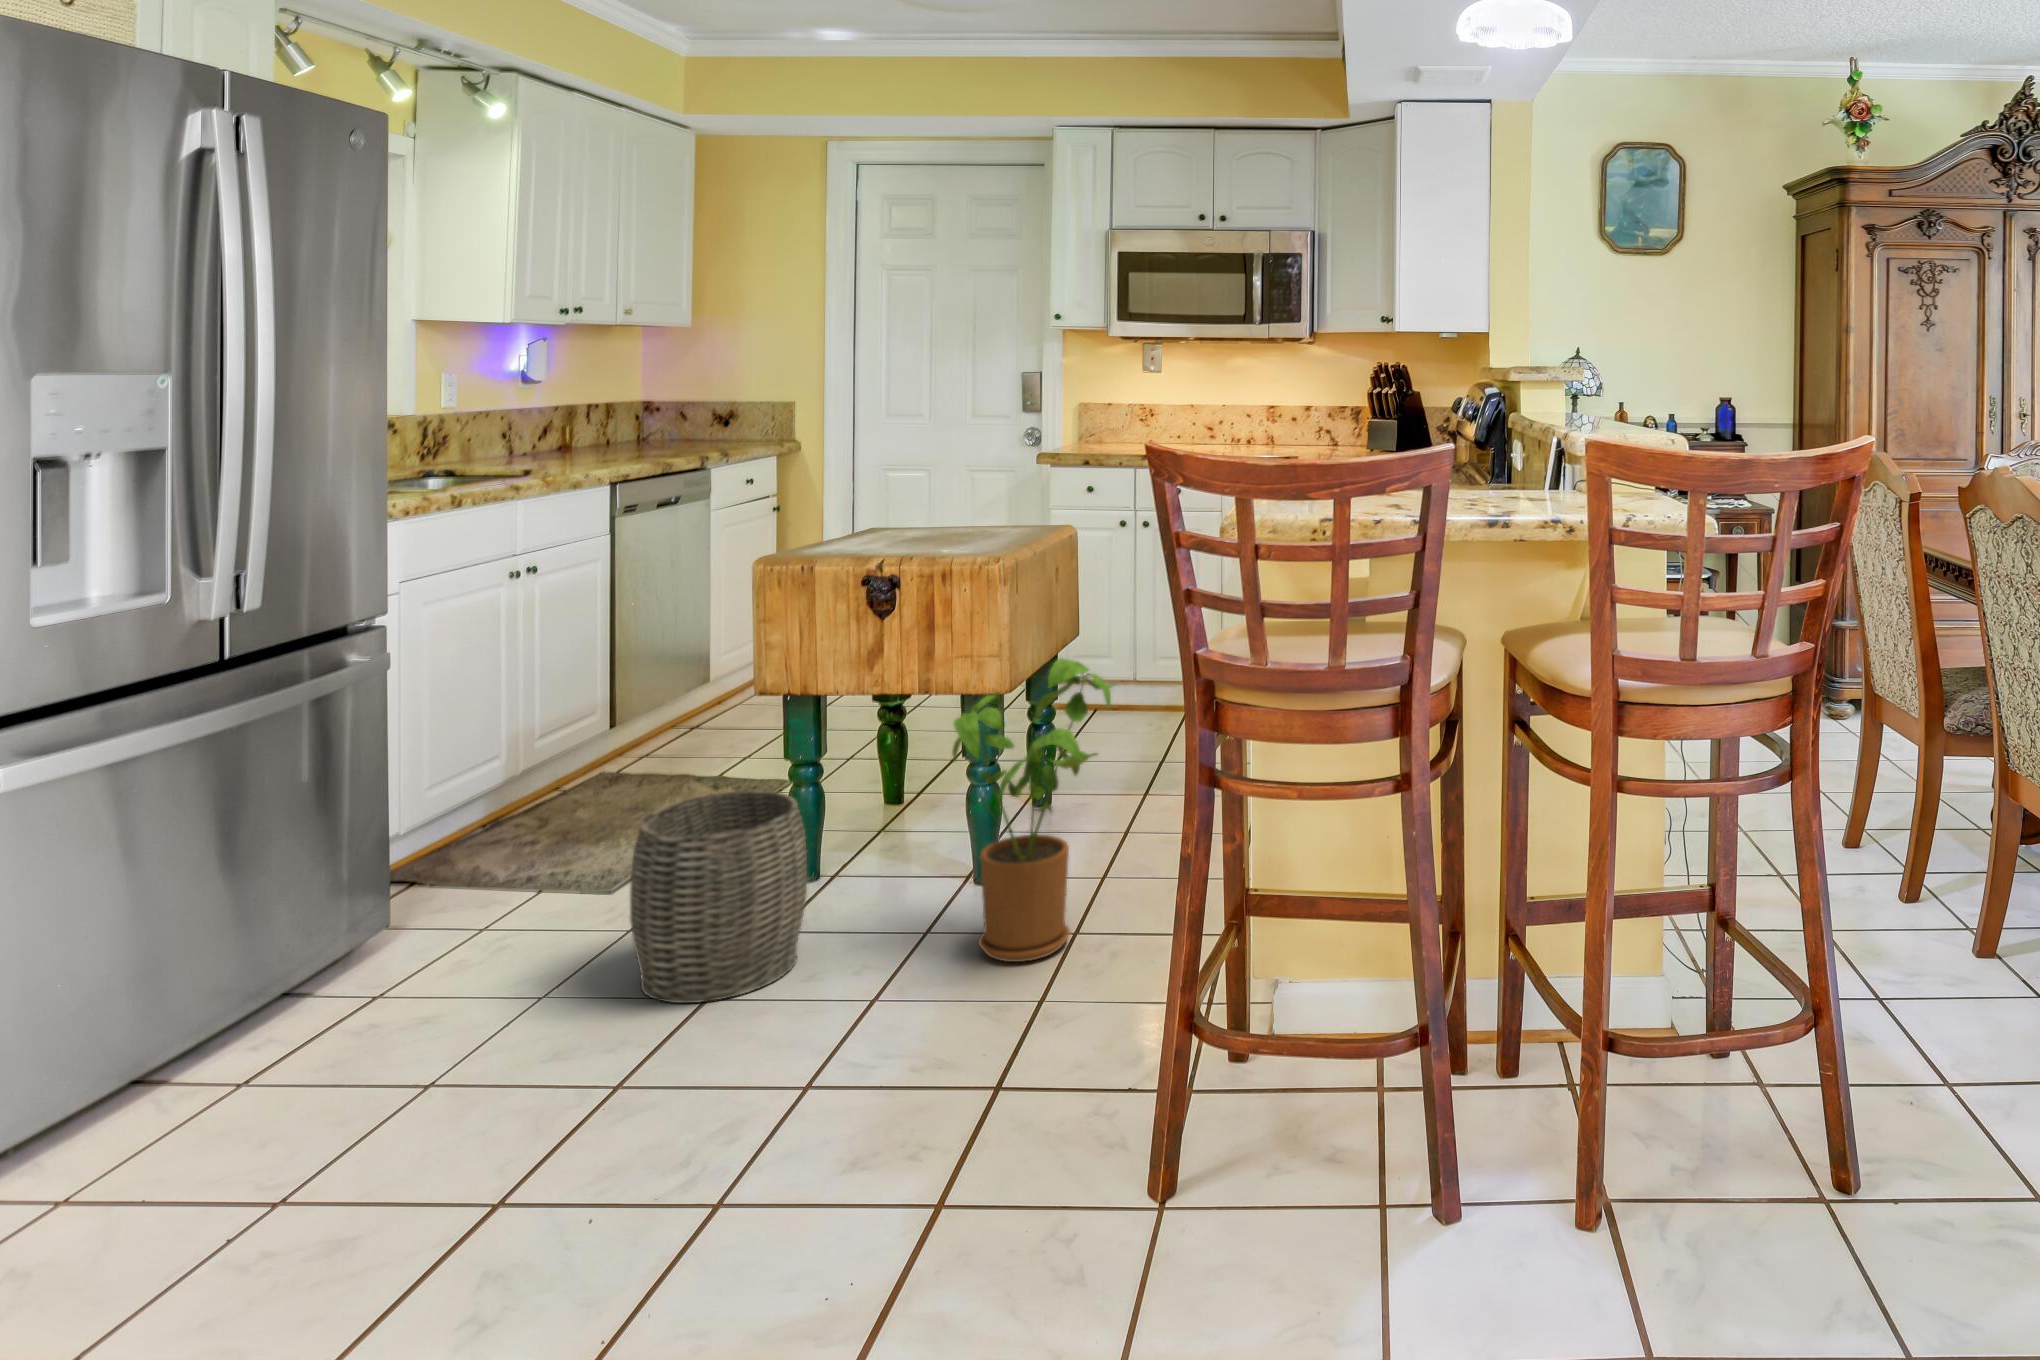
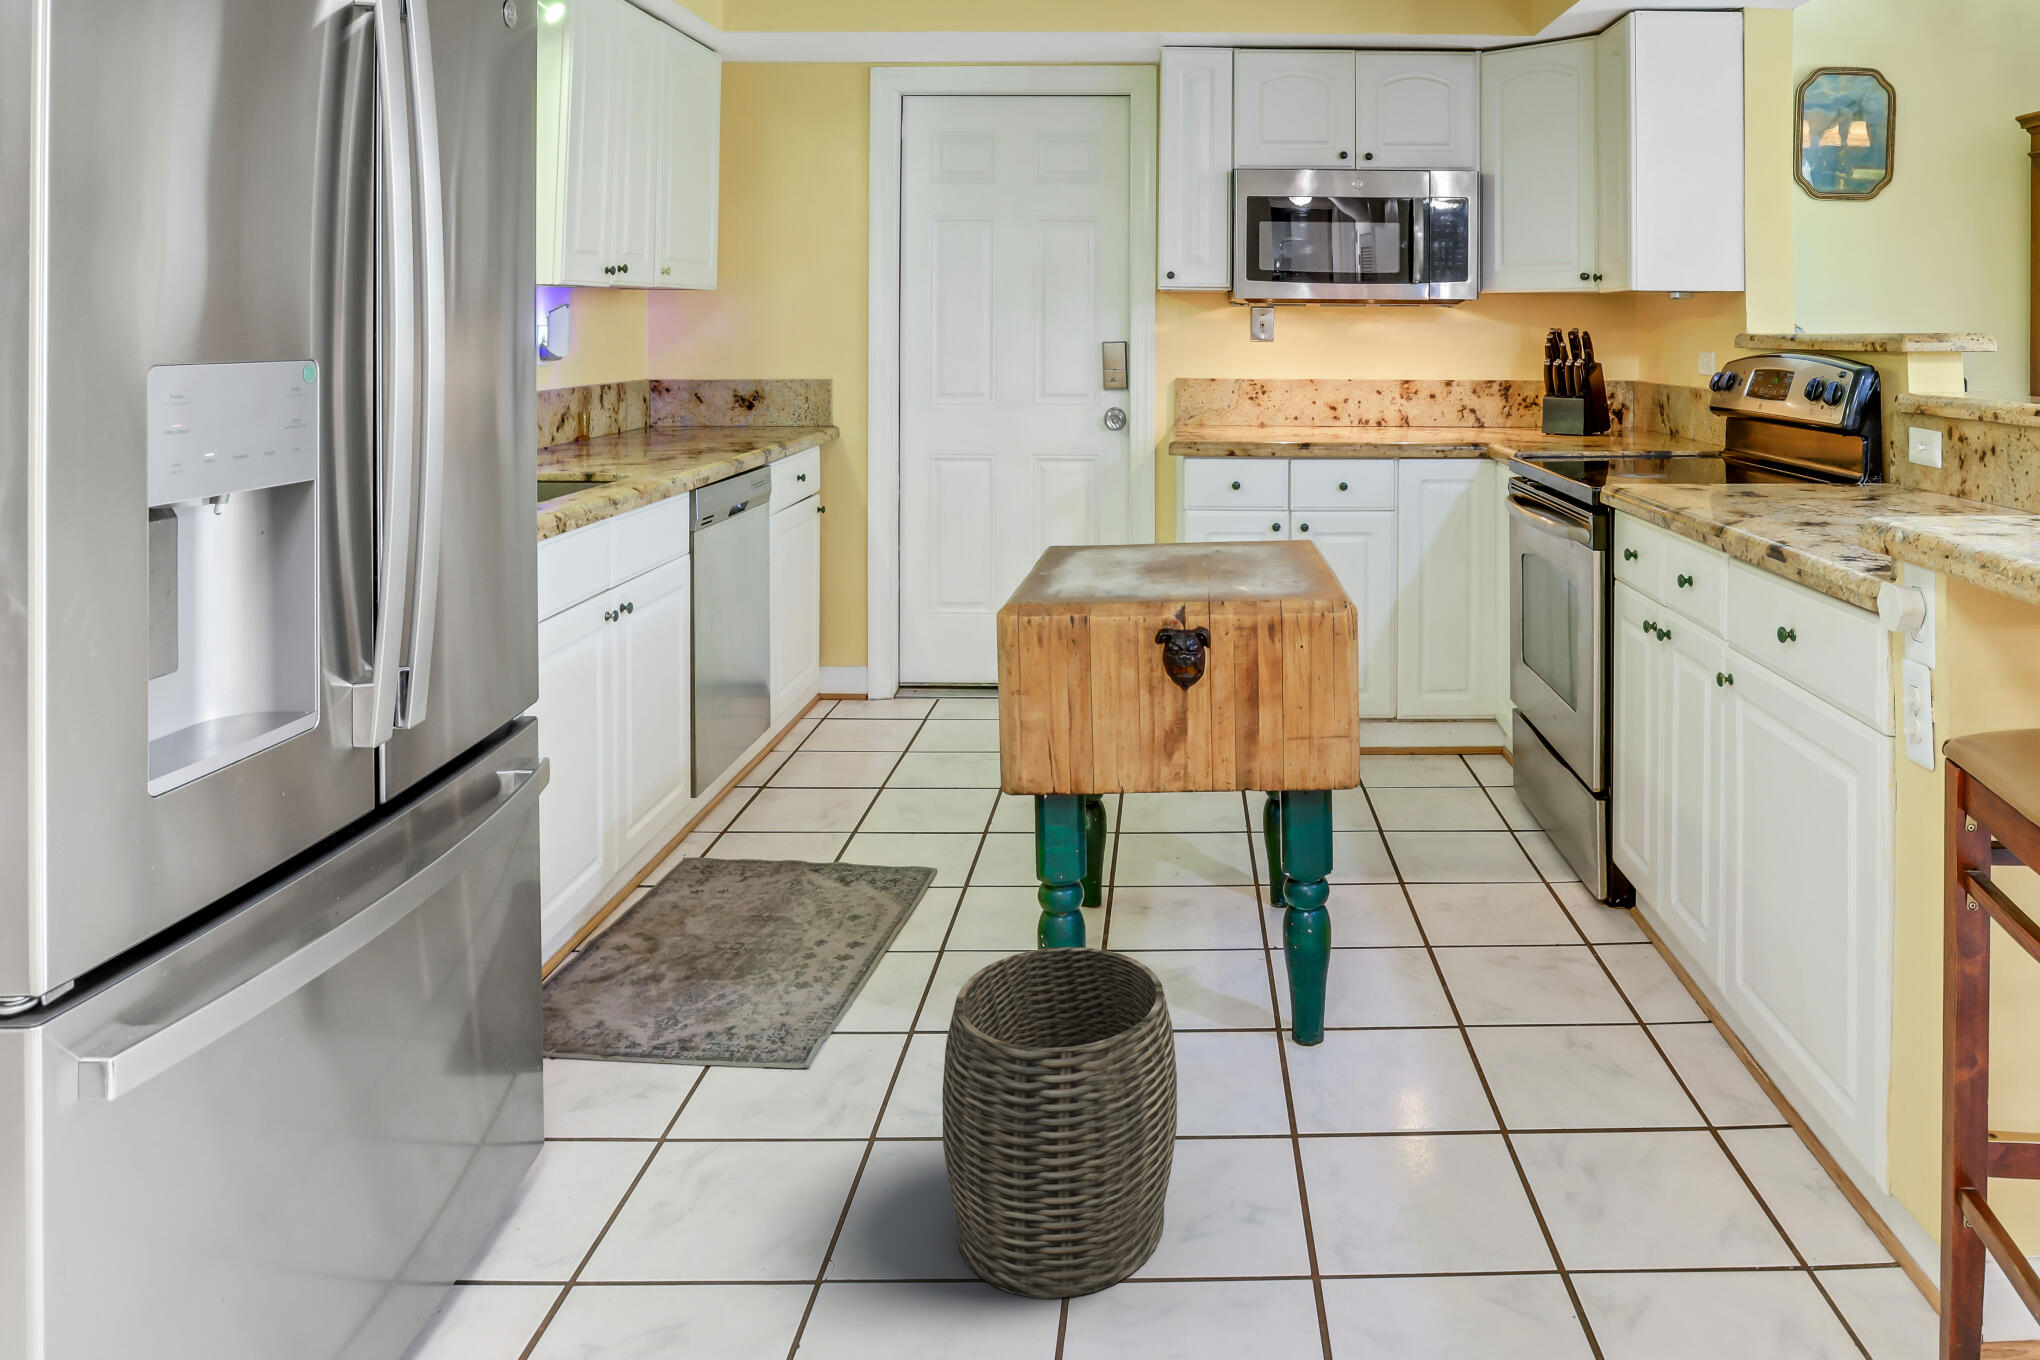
house plant: present [952,658,1116,962] -> none [1348,754,1608,1202]

